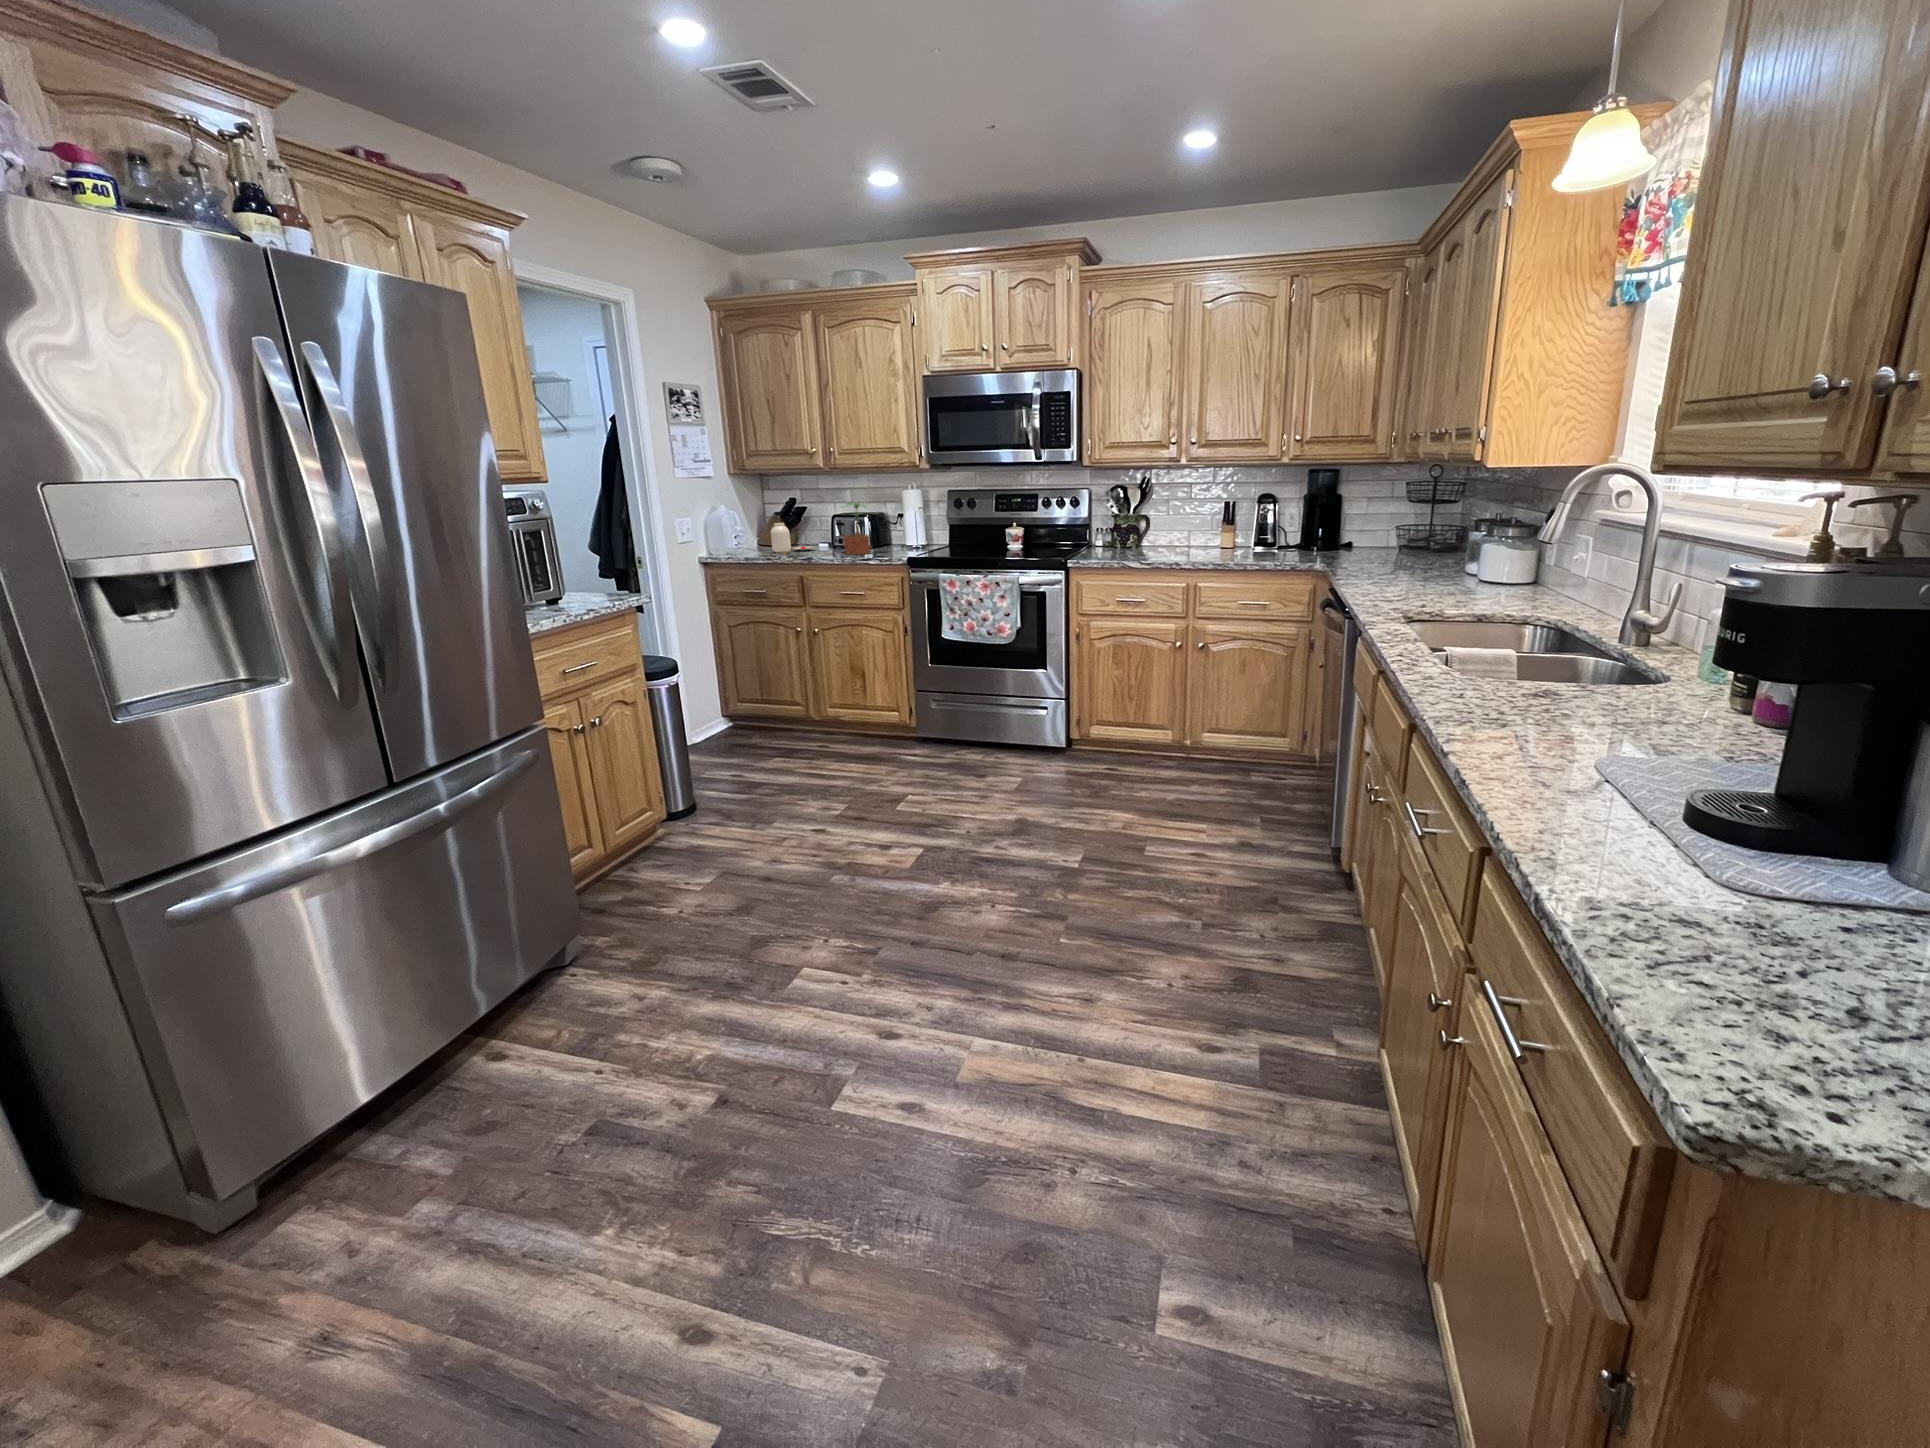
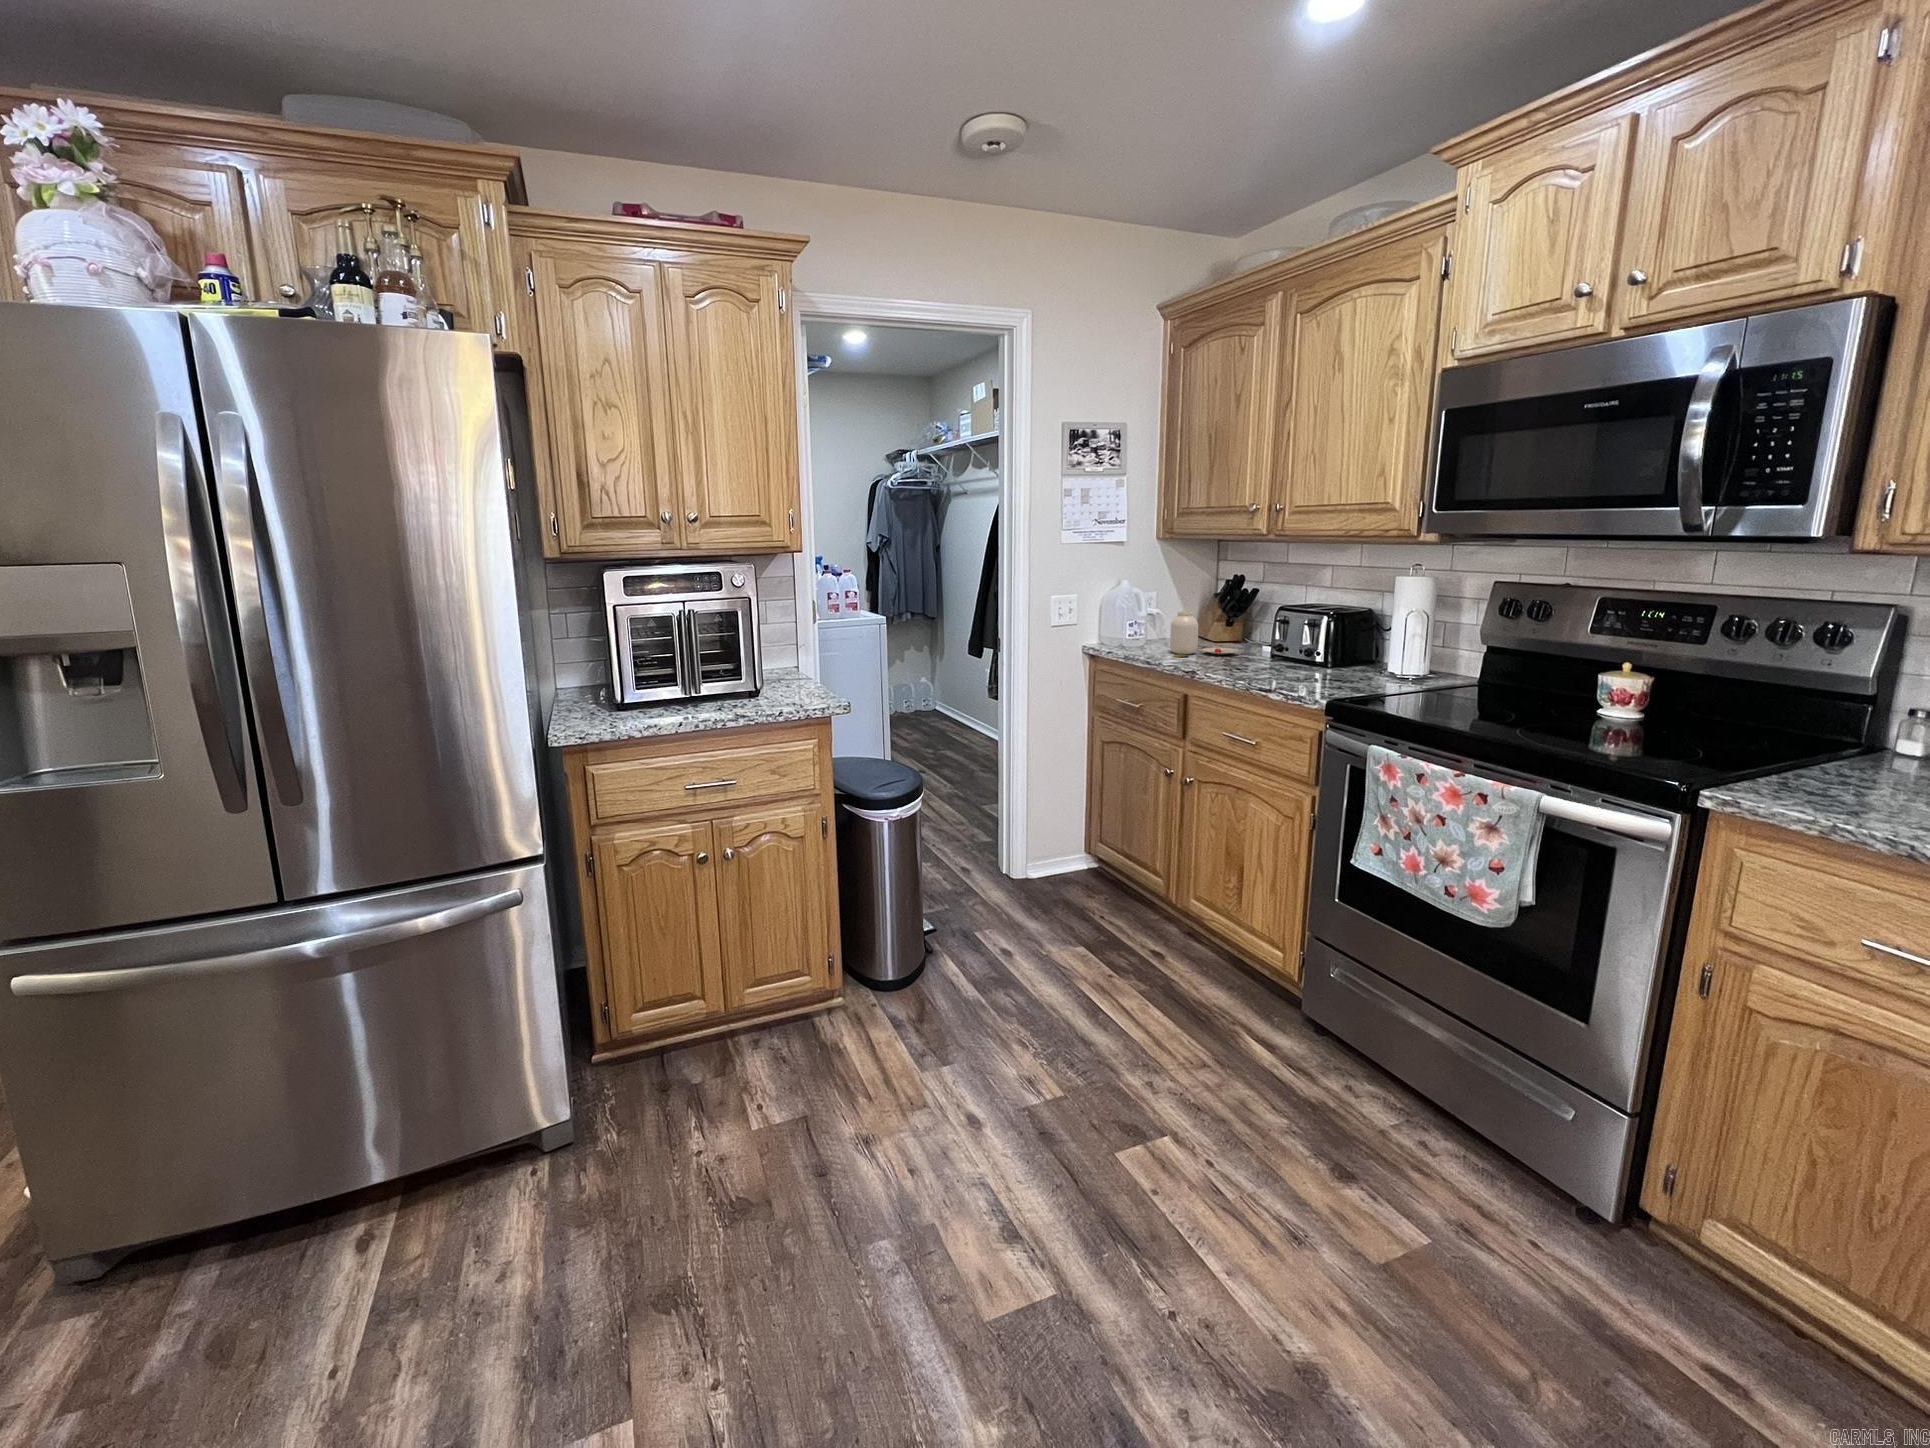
potted plant: present [844,504,871,555] -> none [1251,593,1305,678]

